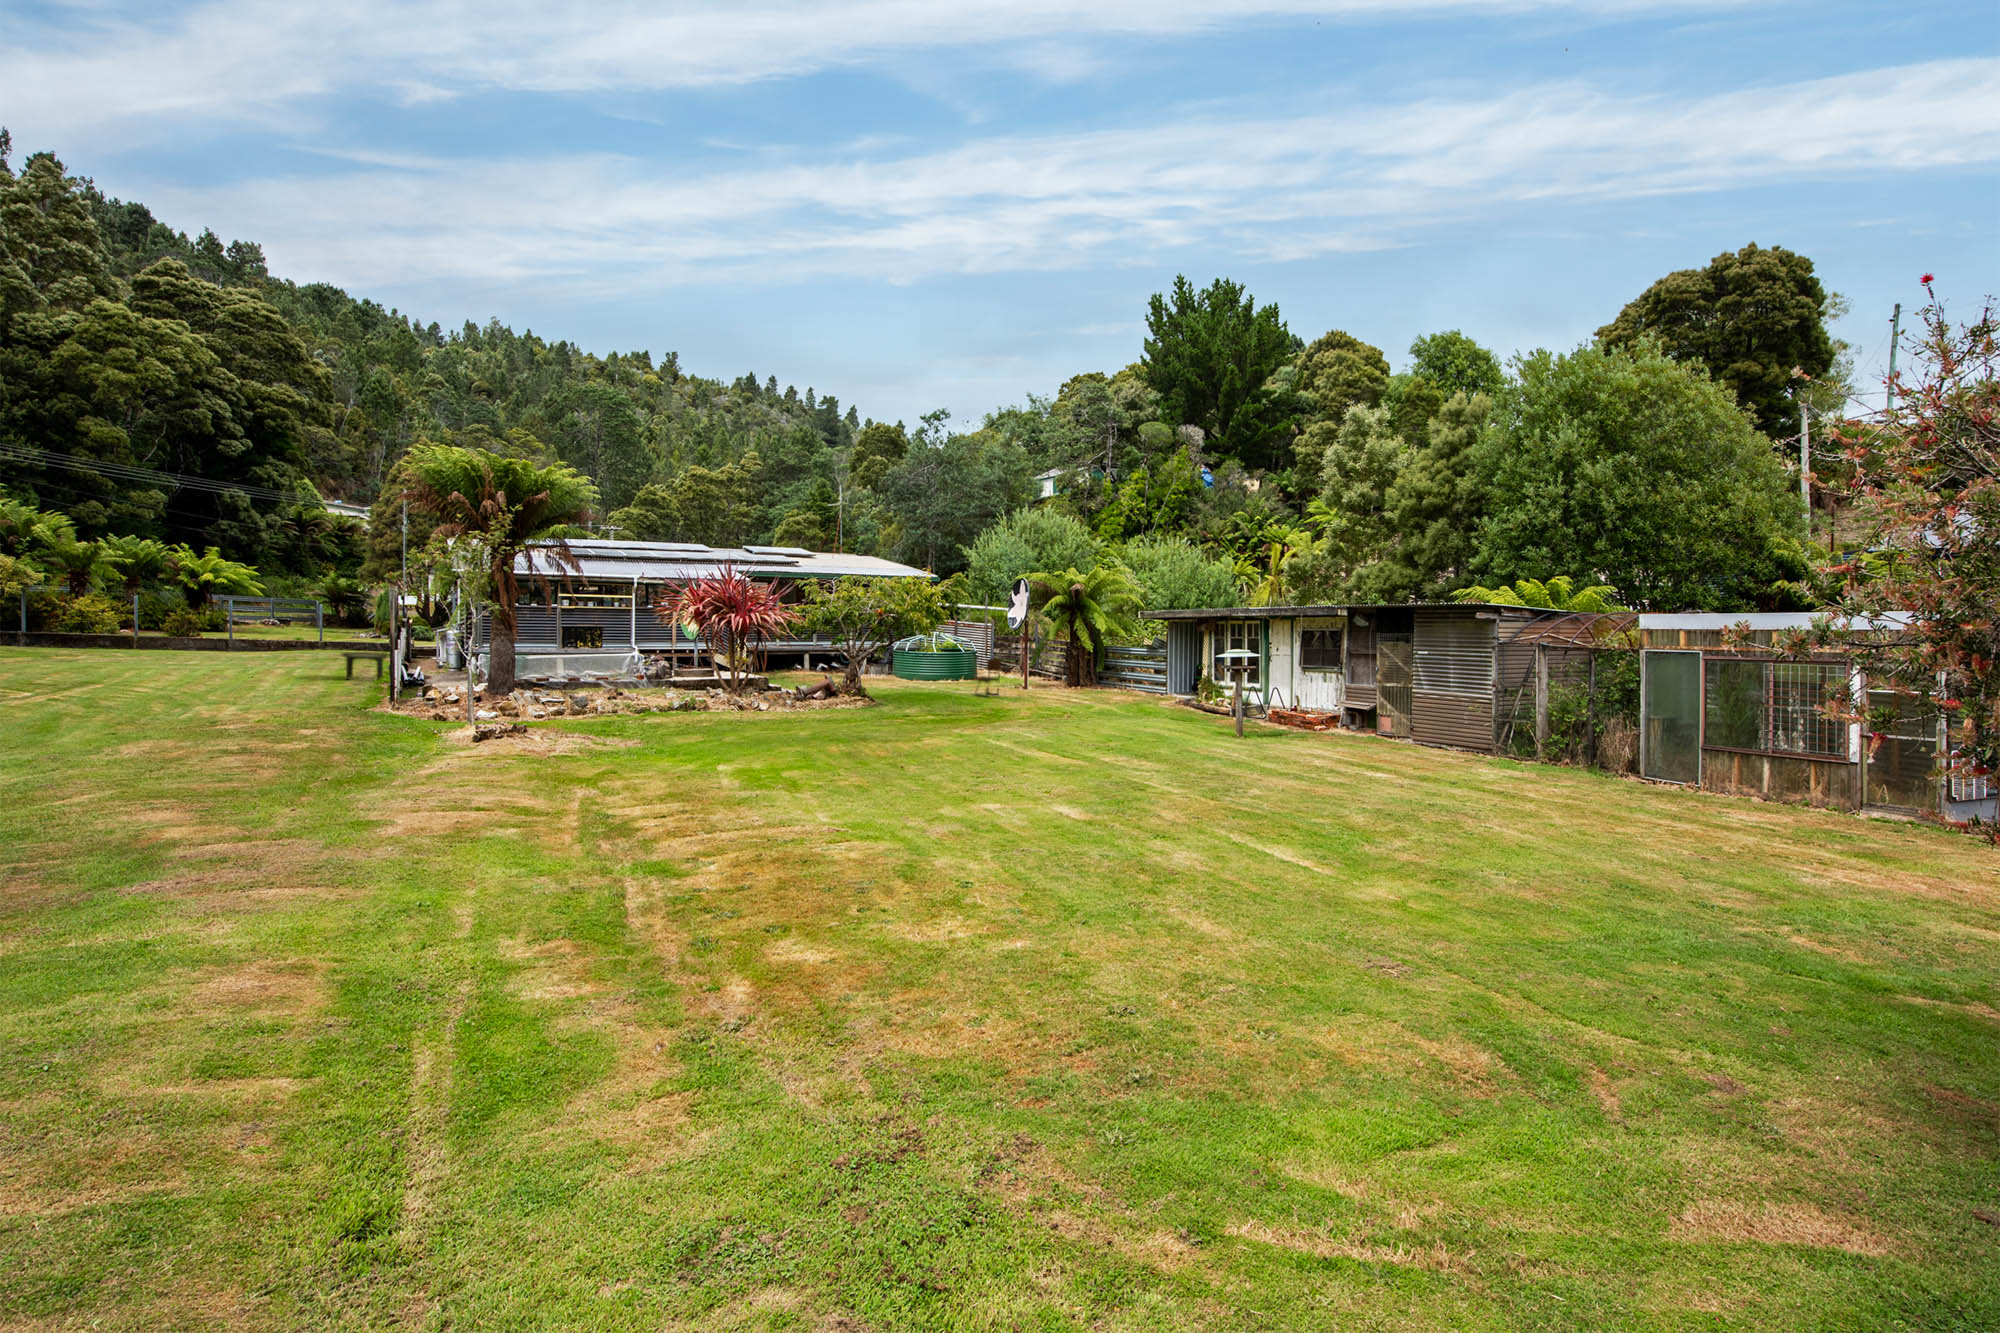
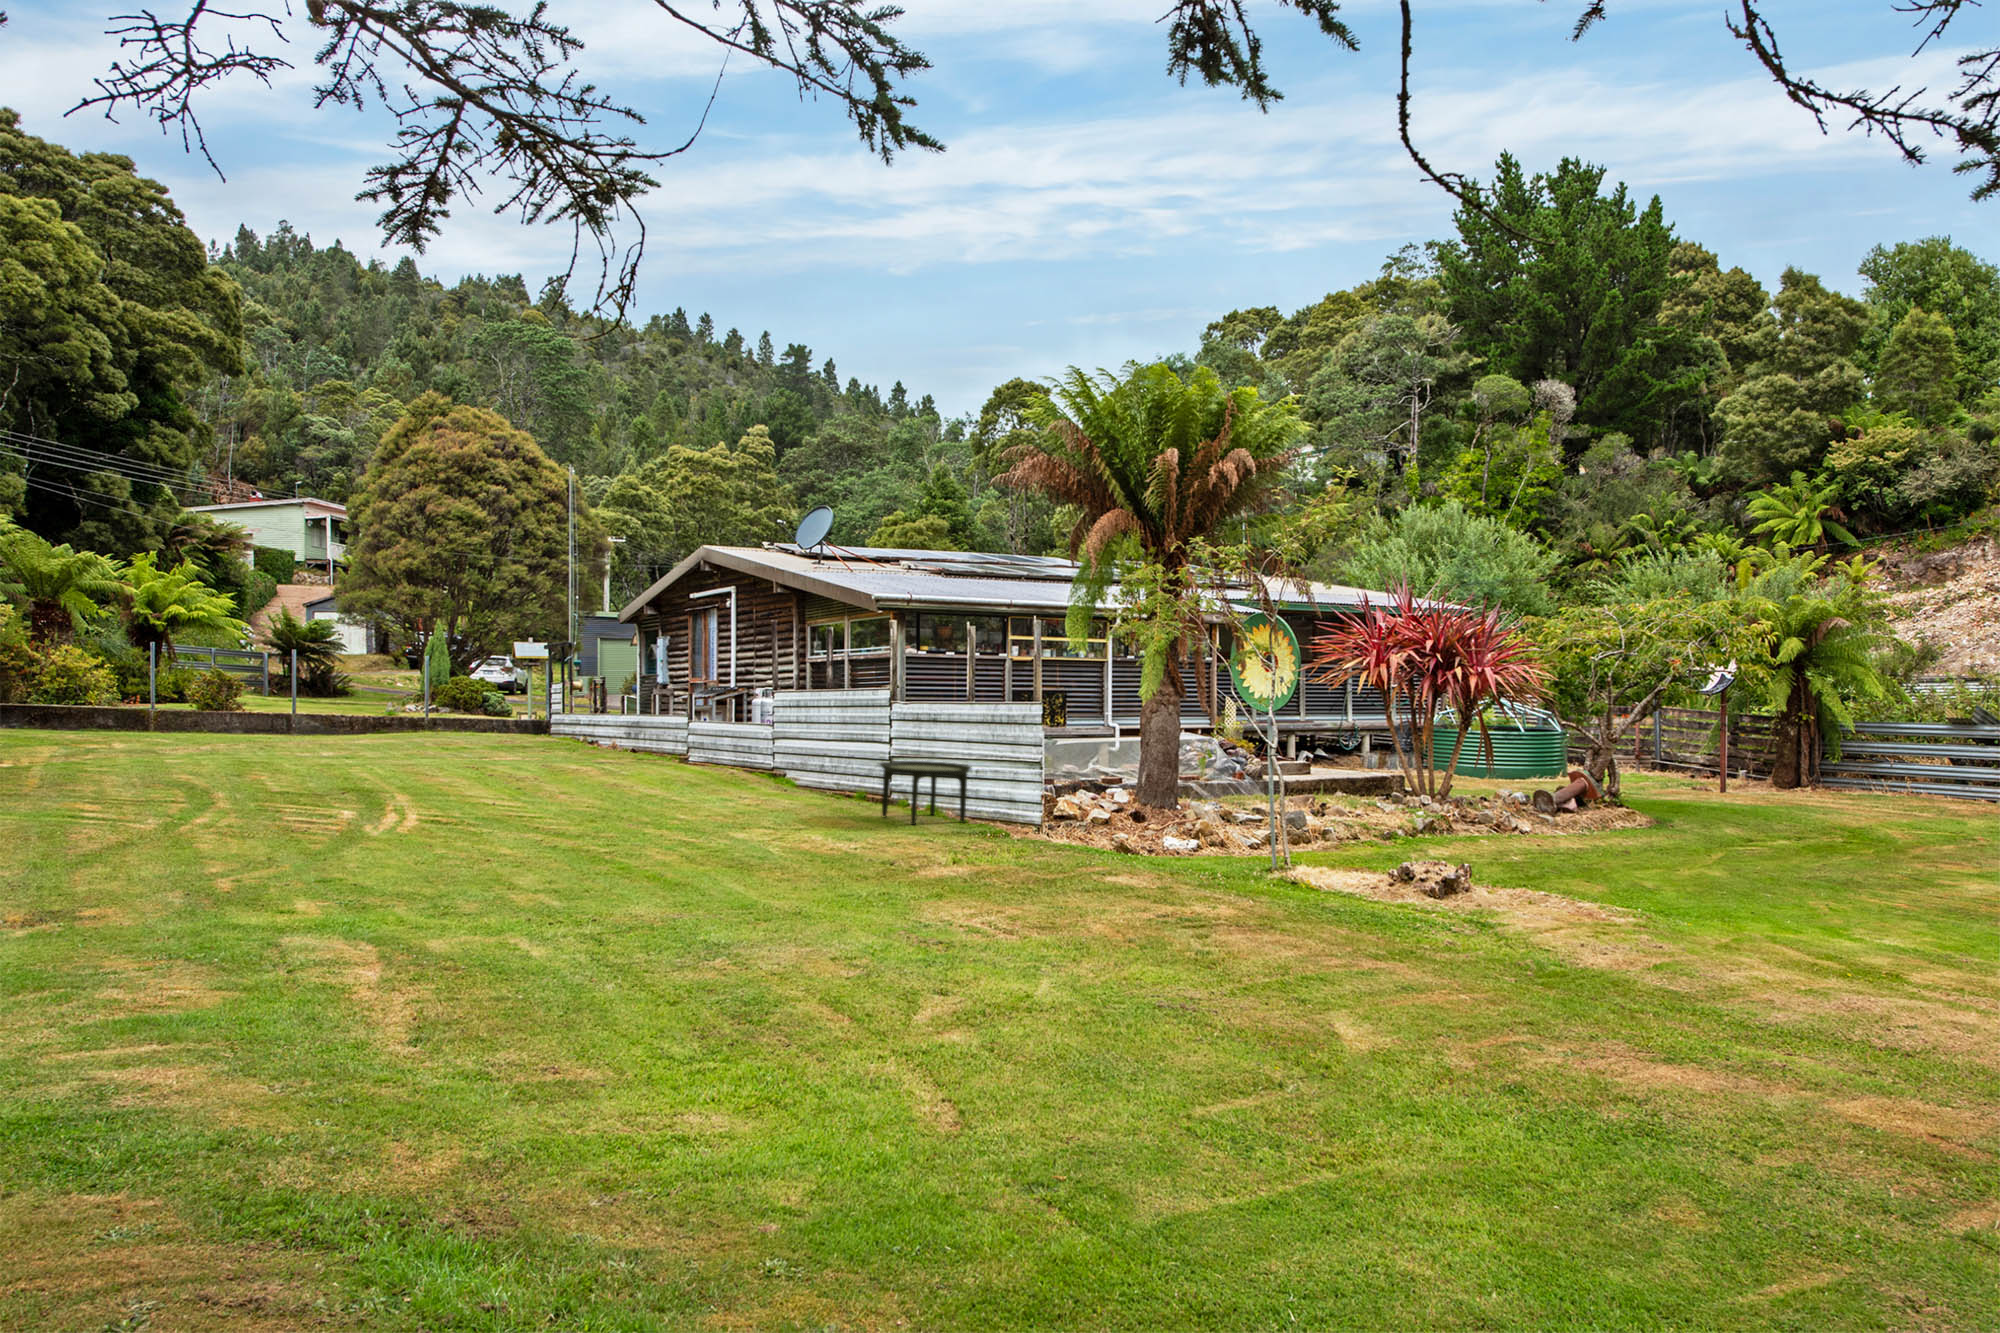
bench: present [971,659,1001,697] -> none [1726,722,1787,791]

